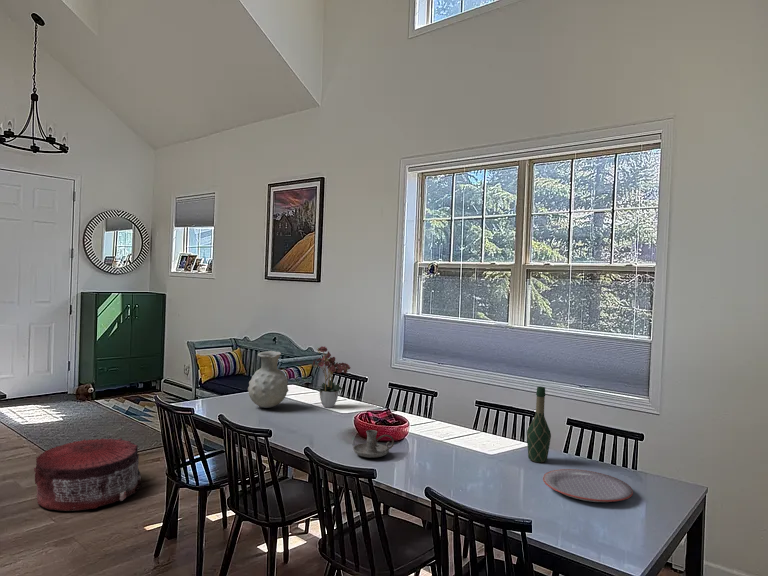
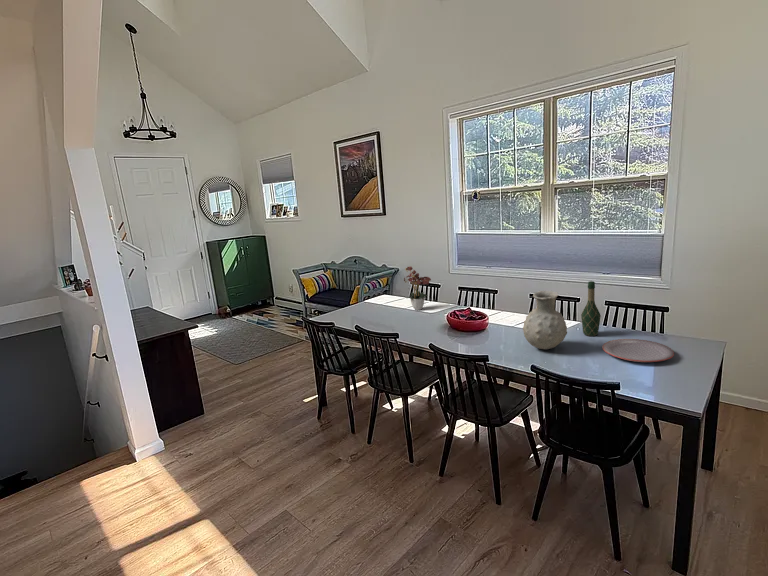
vase: present [248,351,288,408] -> present [523,291,567,349]
candle holder: present [353,430,394,458] -> none [454,326,482,346]
pouf: present [34,438,142,511] -> none [216,345,289,398]

